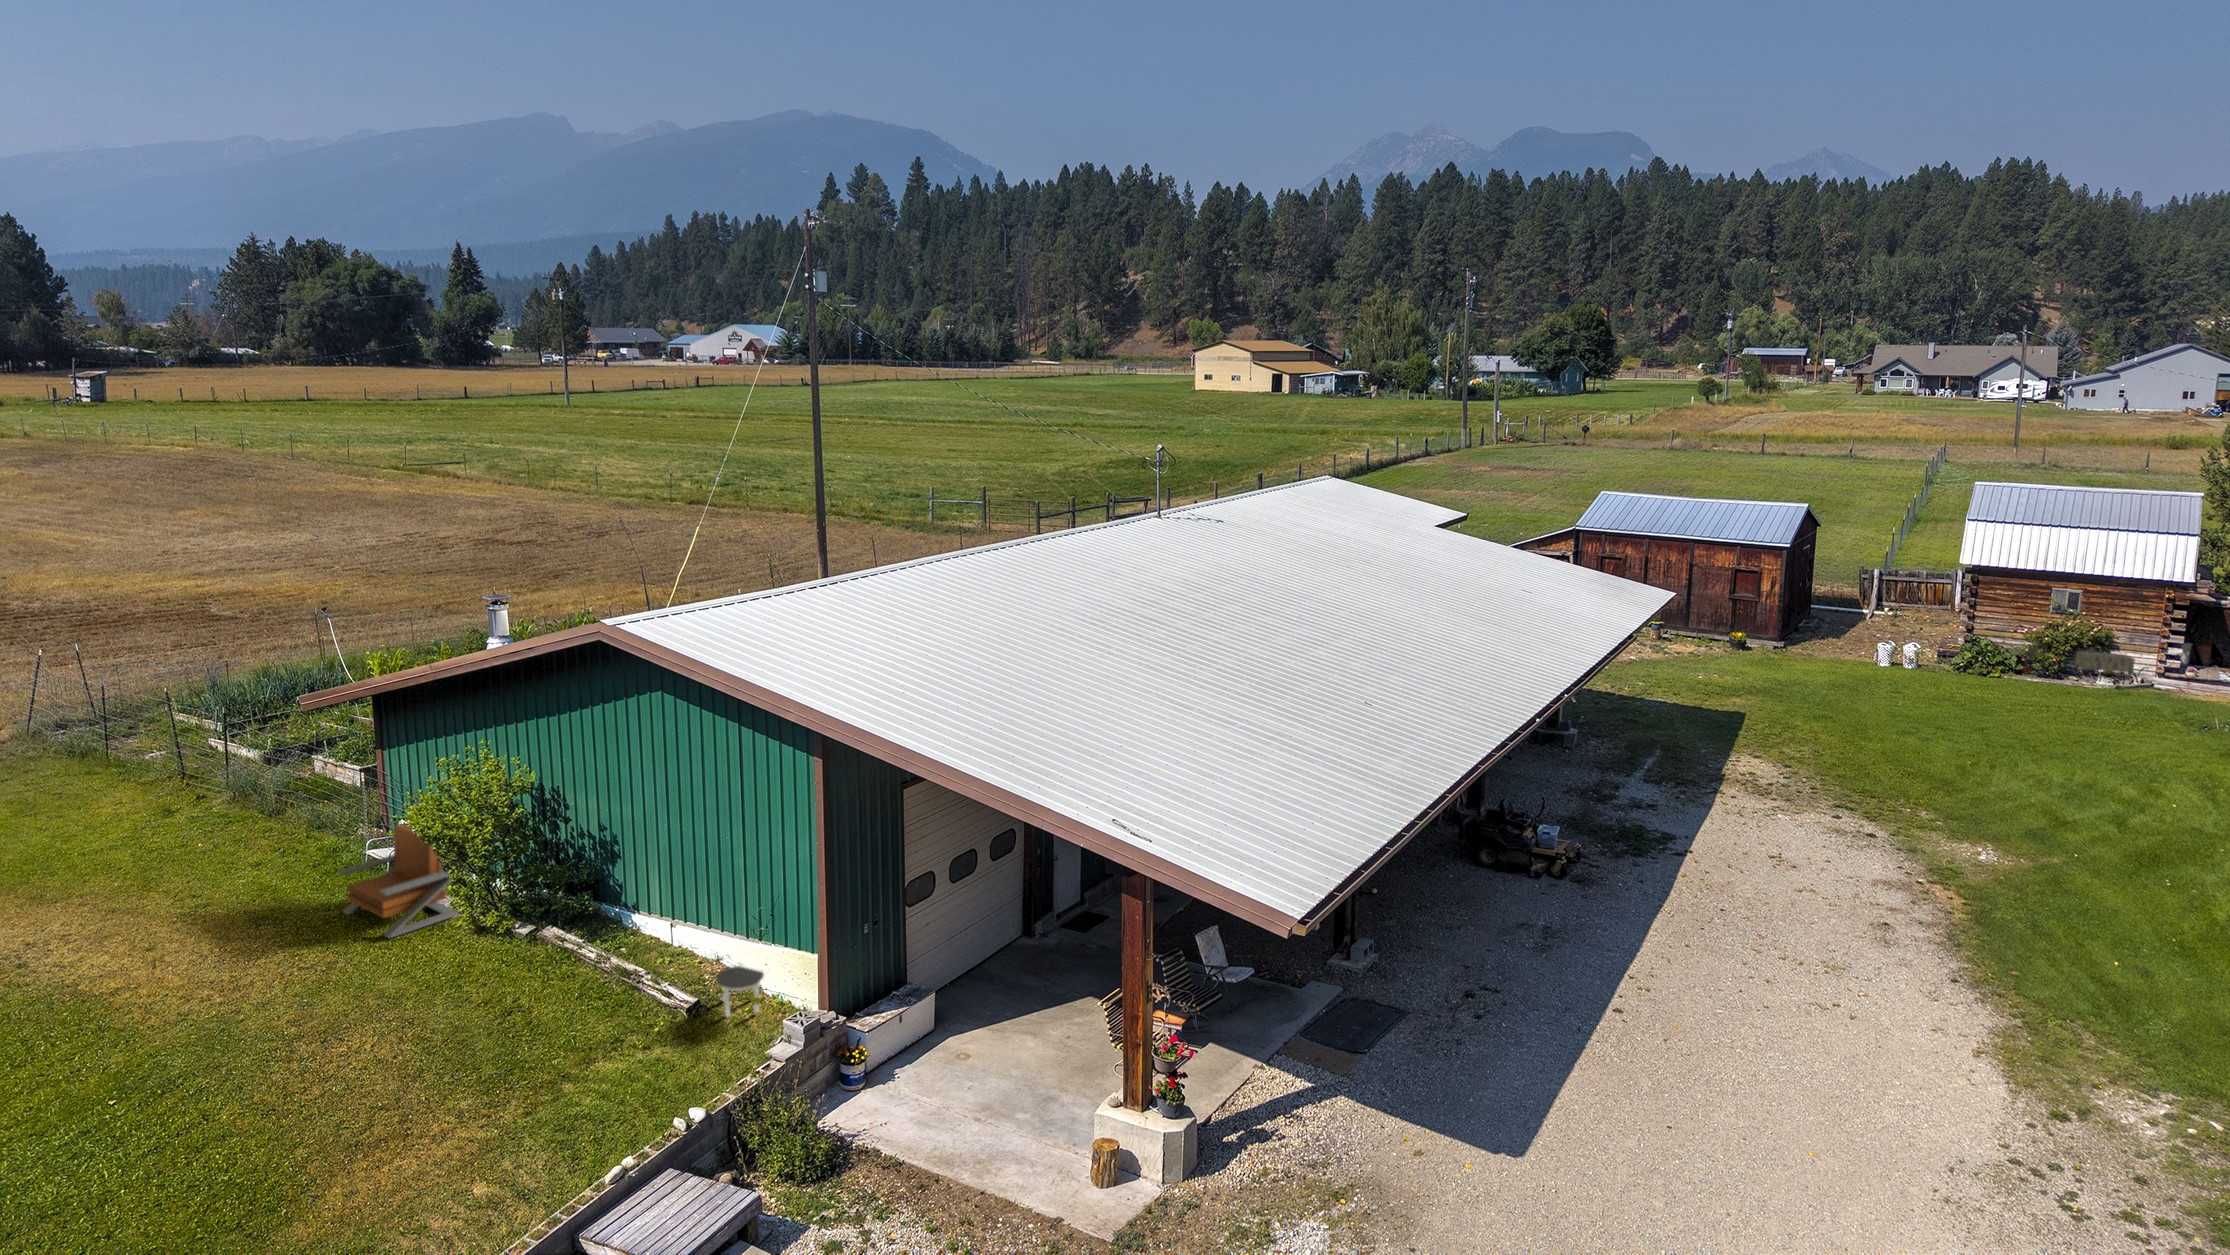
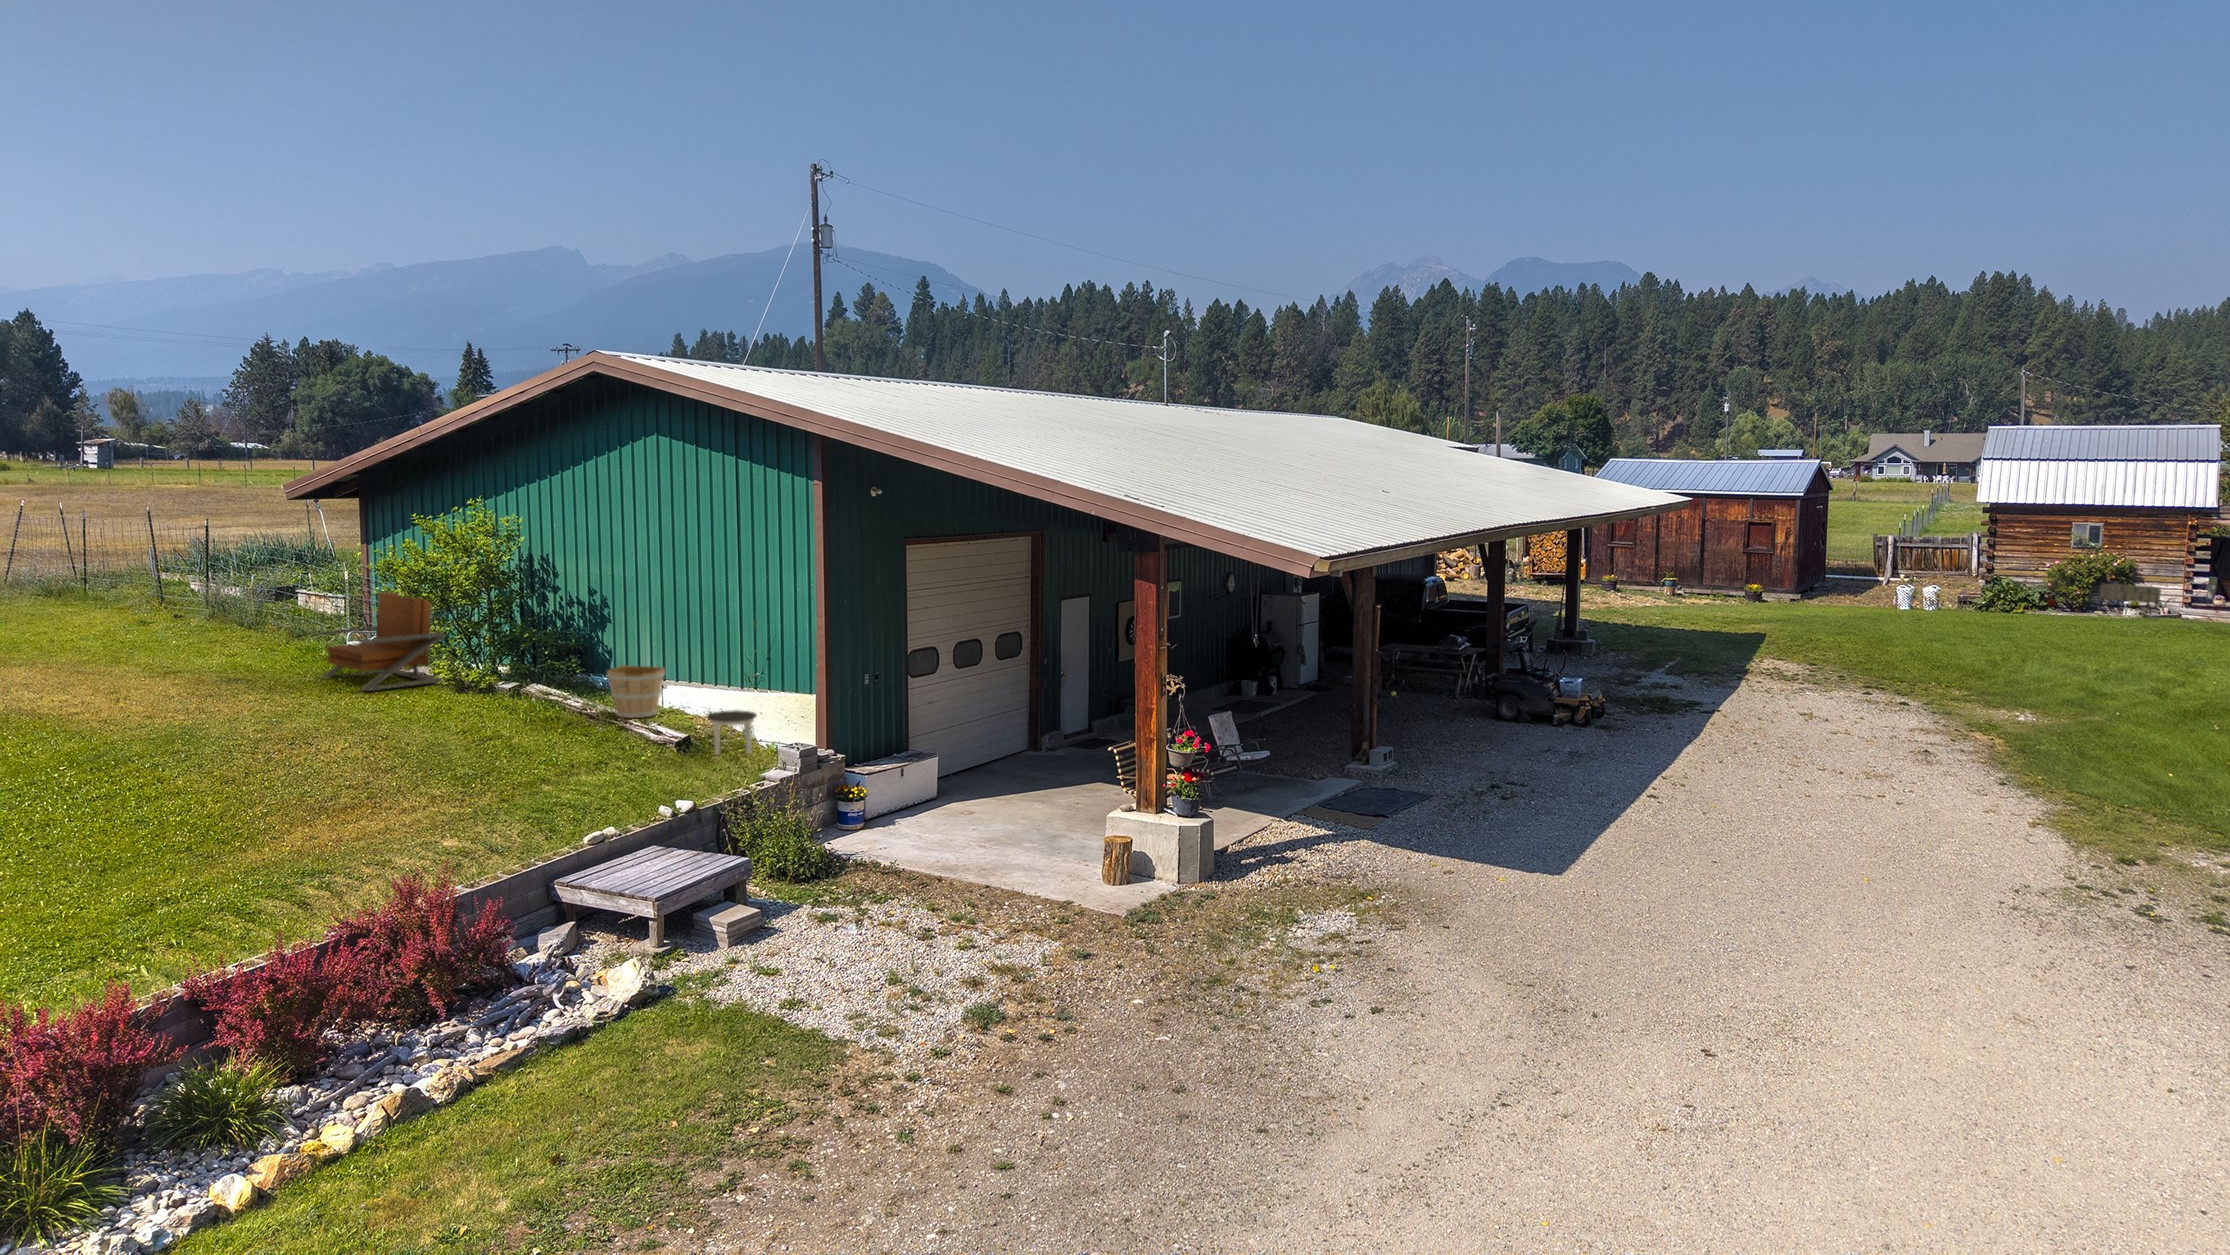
wooden bucket: none [619,908,674,967] -> present [607,665,665,718]

